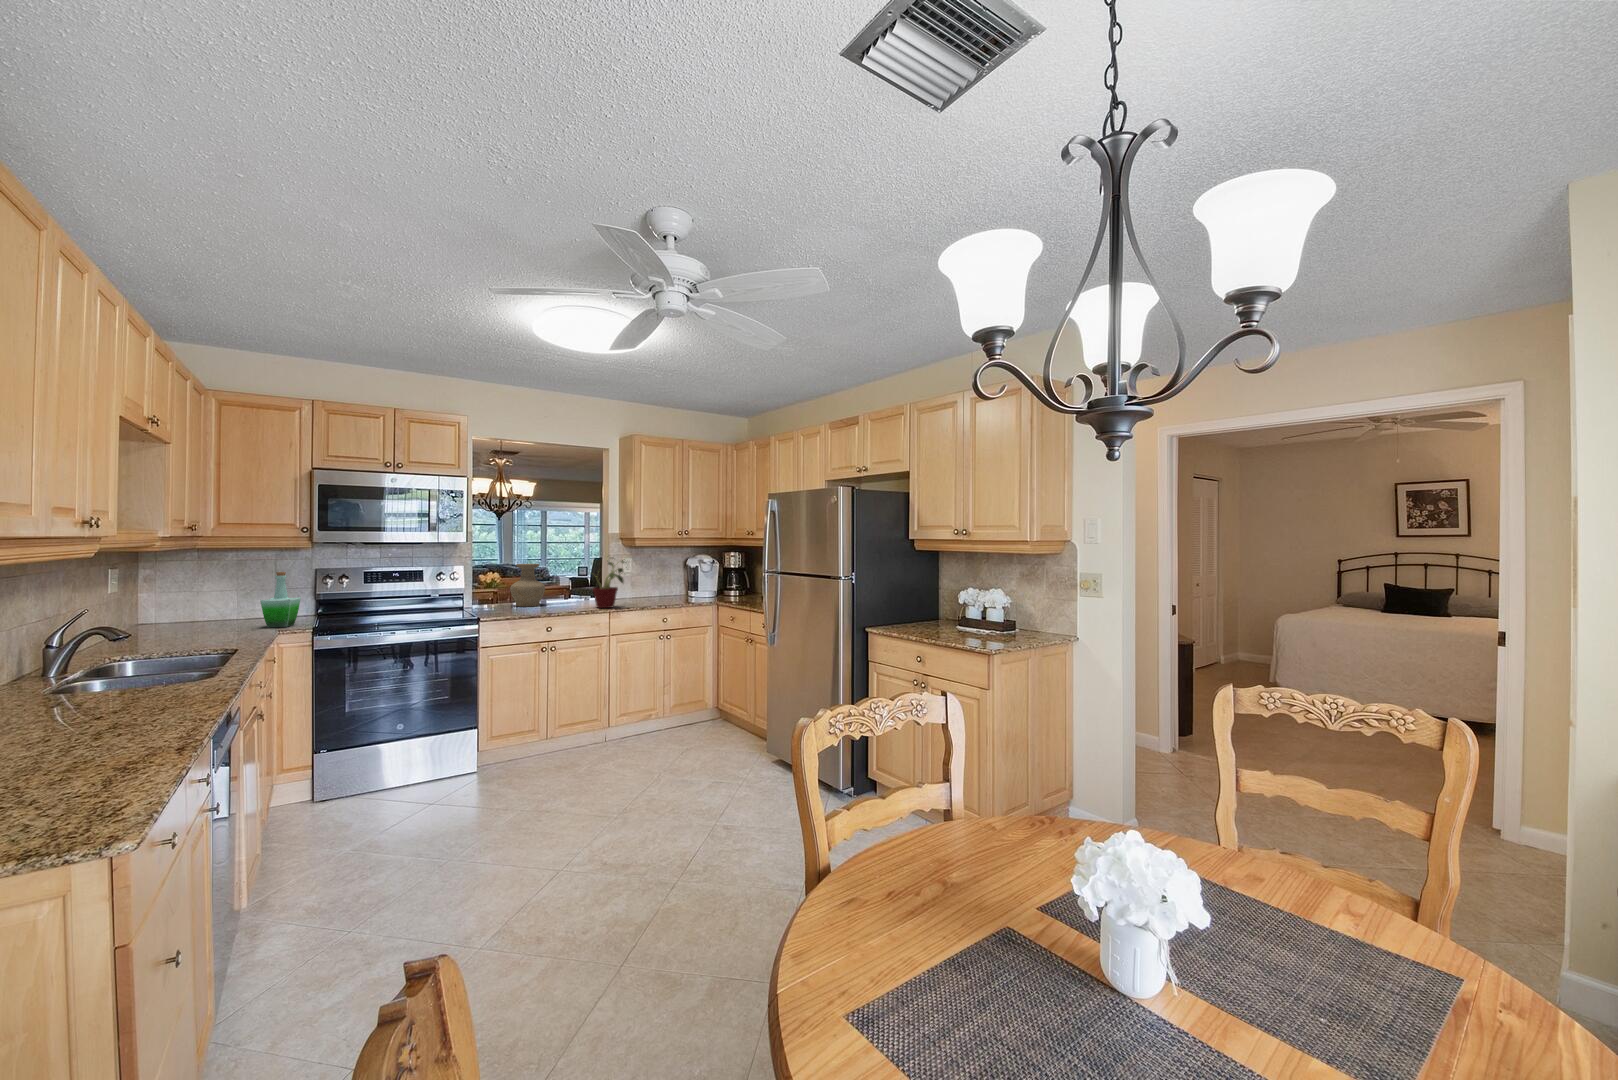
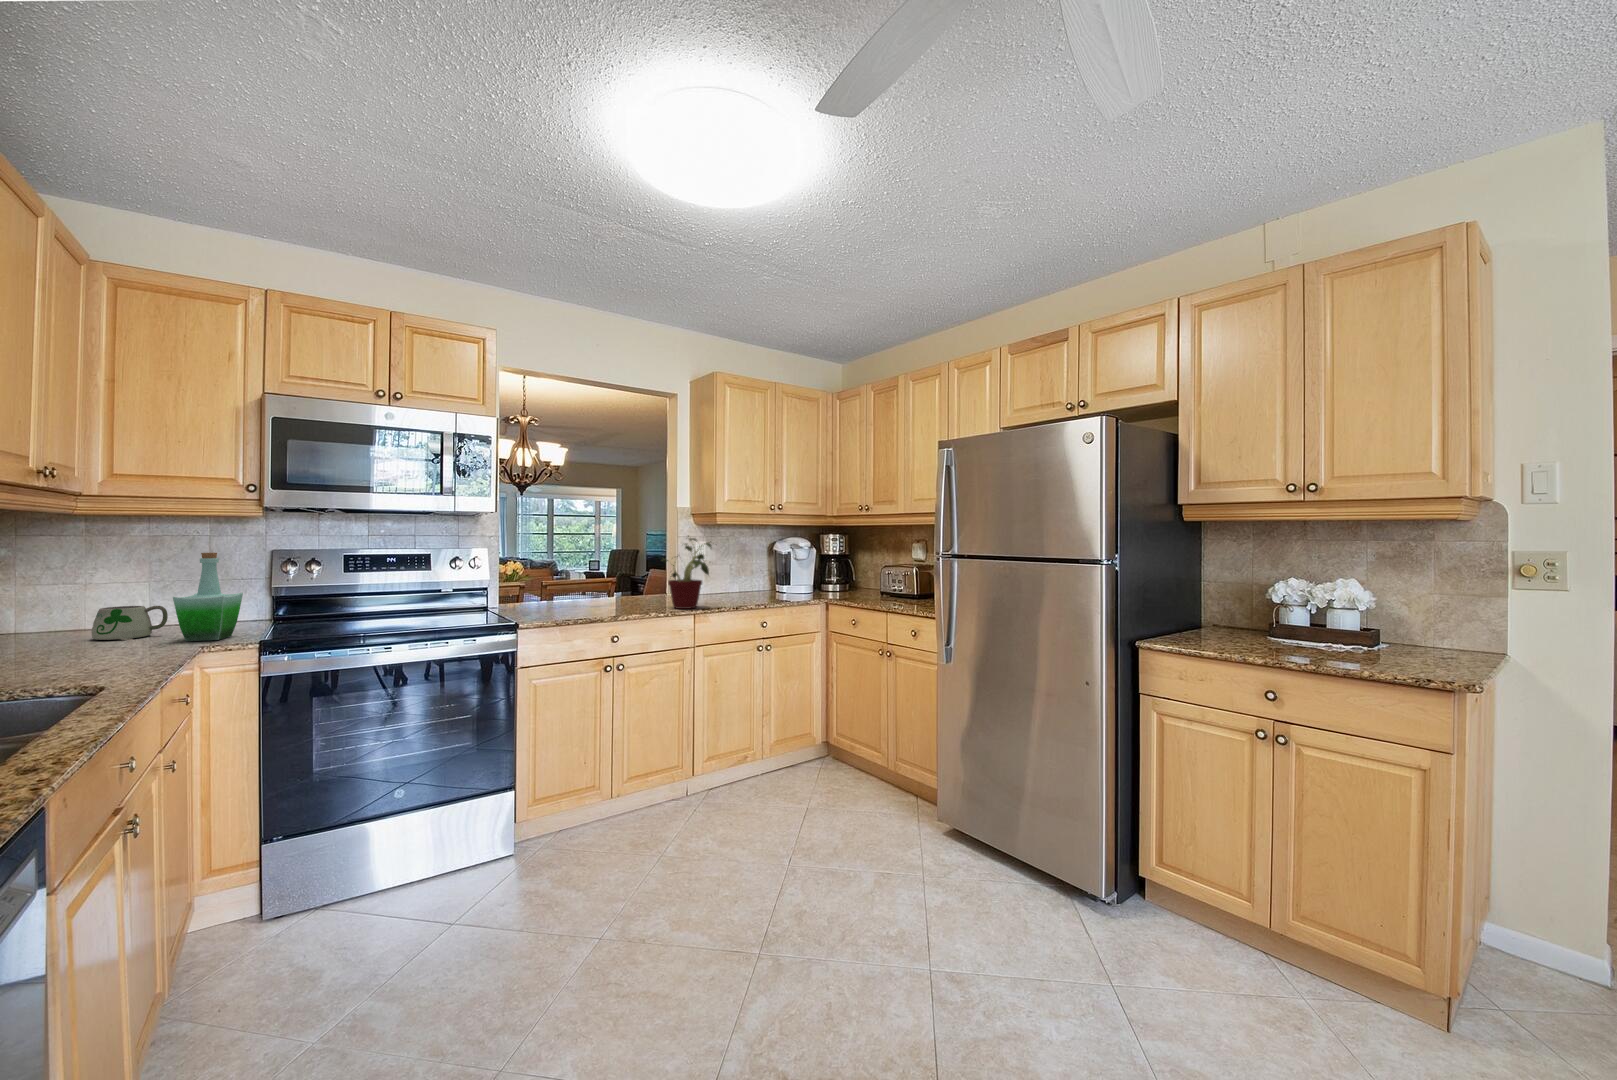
vase: present [510,564,545,607] -> none [552,547,599,607]
mug: none [210,605,255,627] -> present [91,606,168,640]

